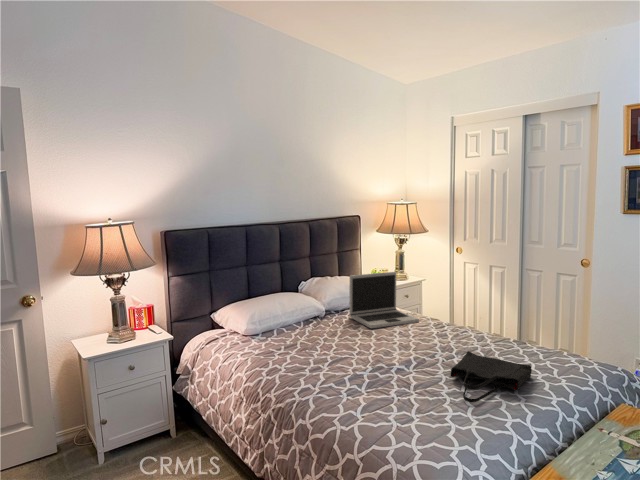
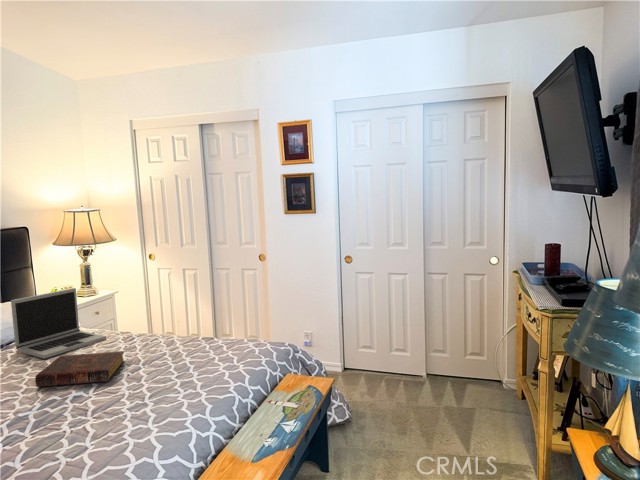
book: none [367,329,439,362] -> present [35,351,125,387]
tote bag: present [451,351,532,402] -> none [134,359,214,411]

